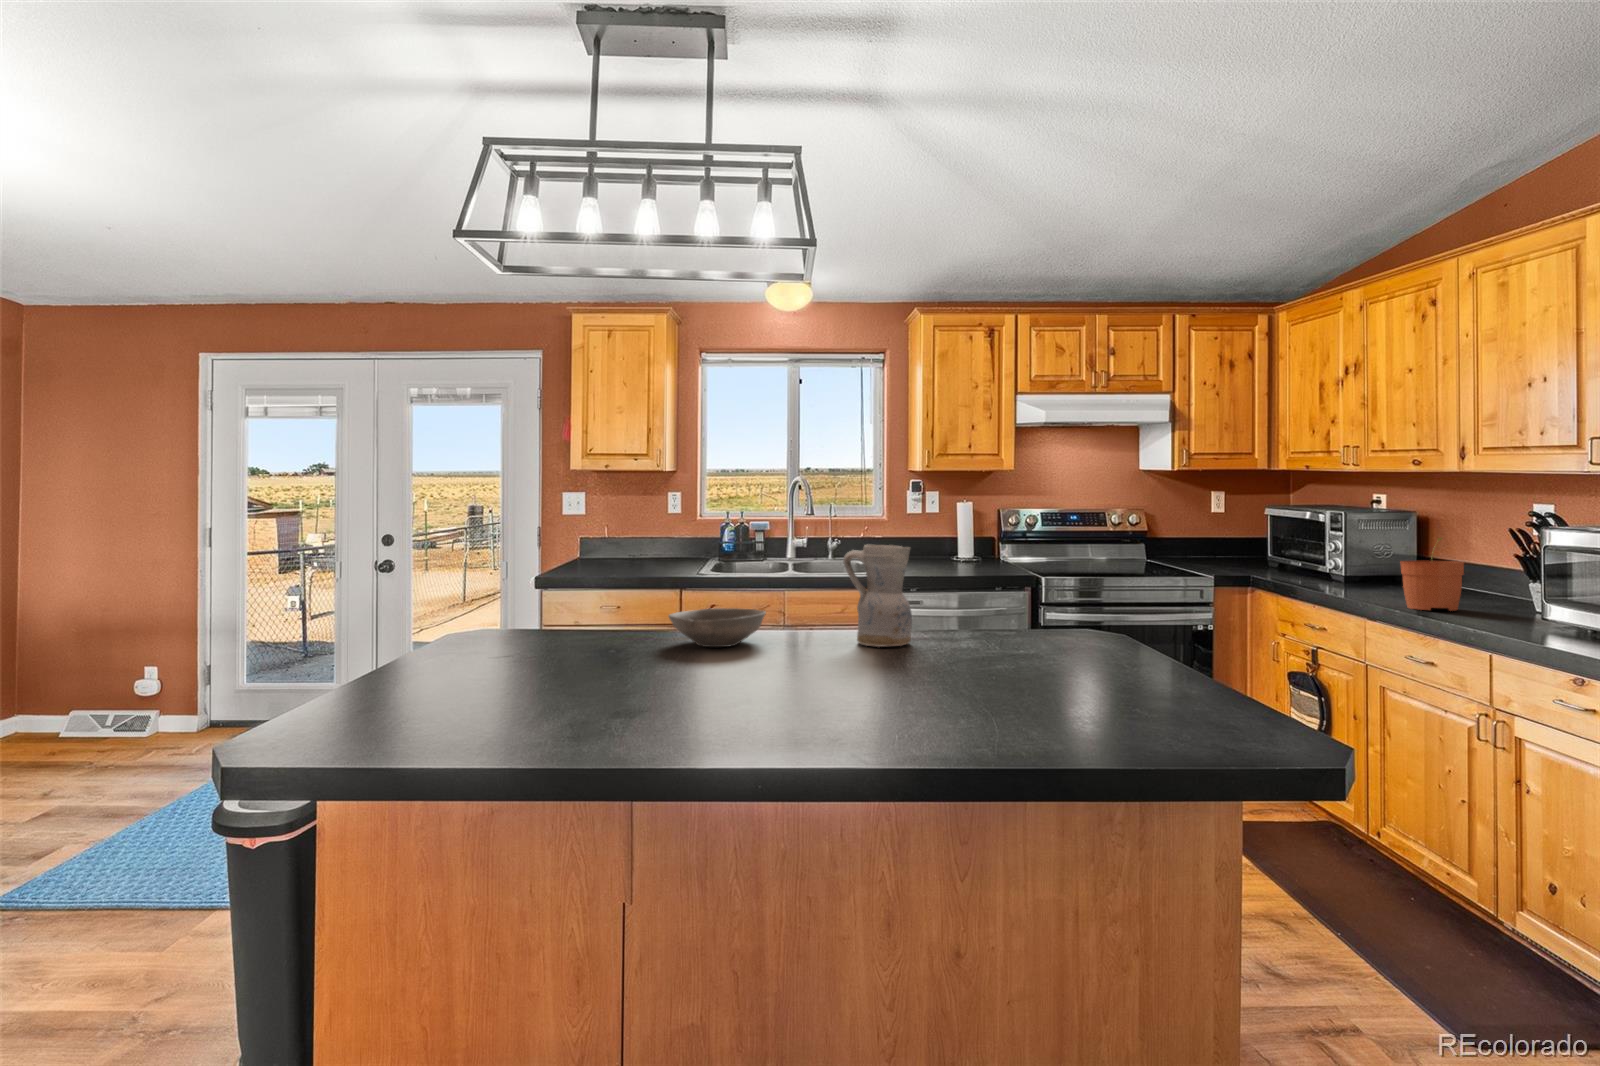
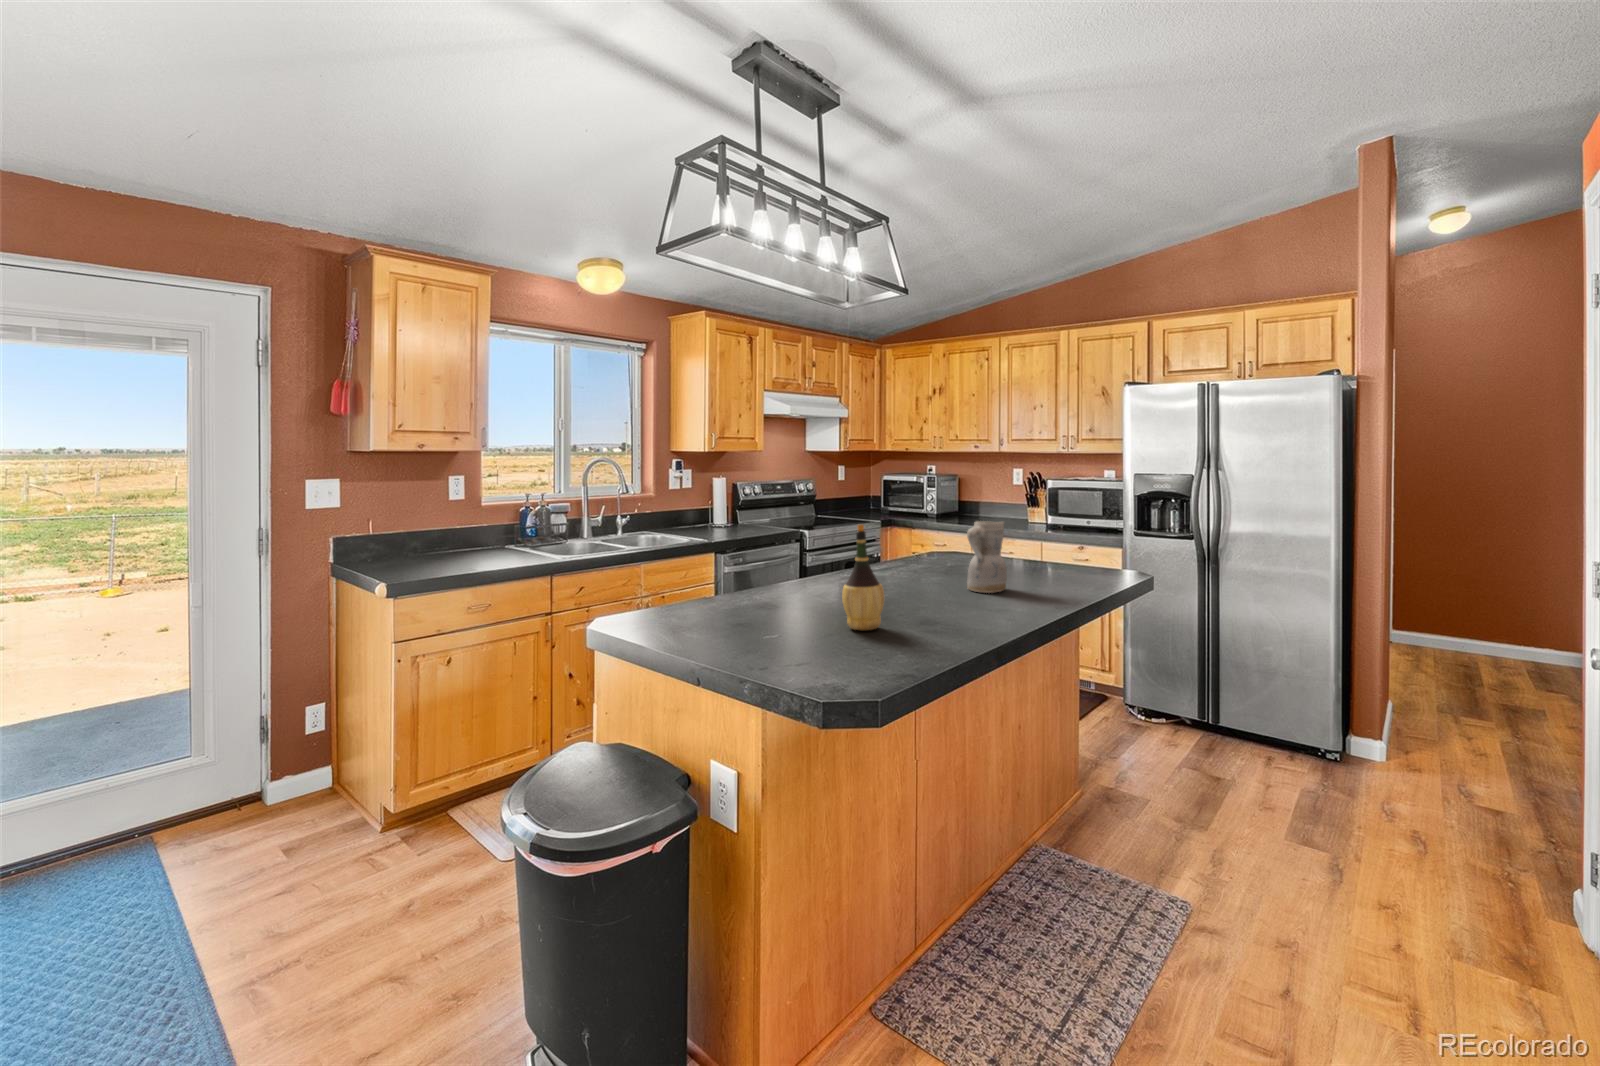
wine bottle: none [575,525,624,644] -> present [842,524,884,630]
plant pot: present [1400,538,1464,611] -> none [1003,493,1031,532]
bowl: present [668,608,766,647] -> none [887,579,968,614]

